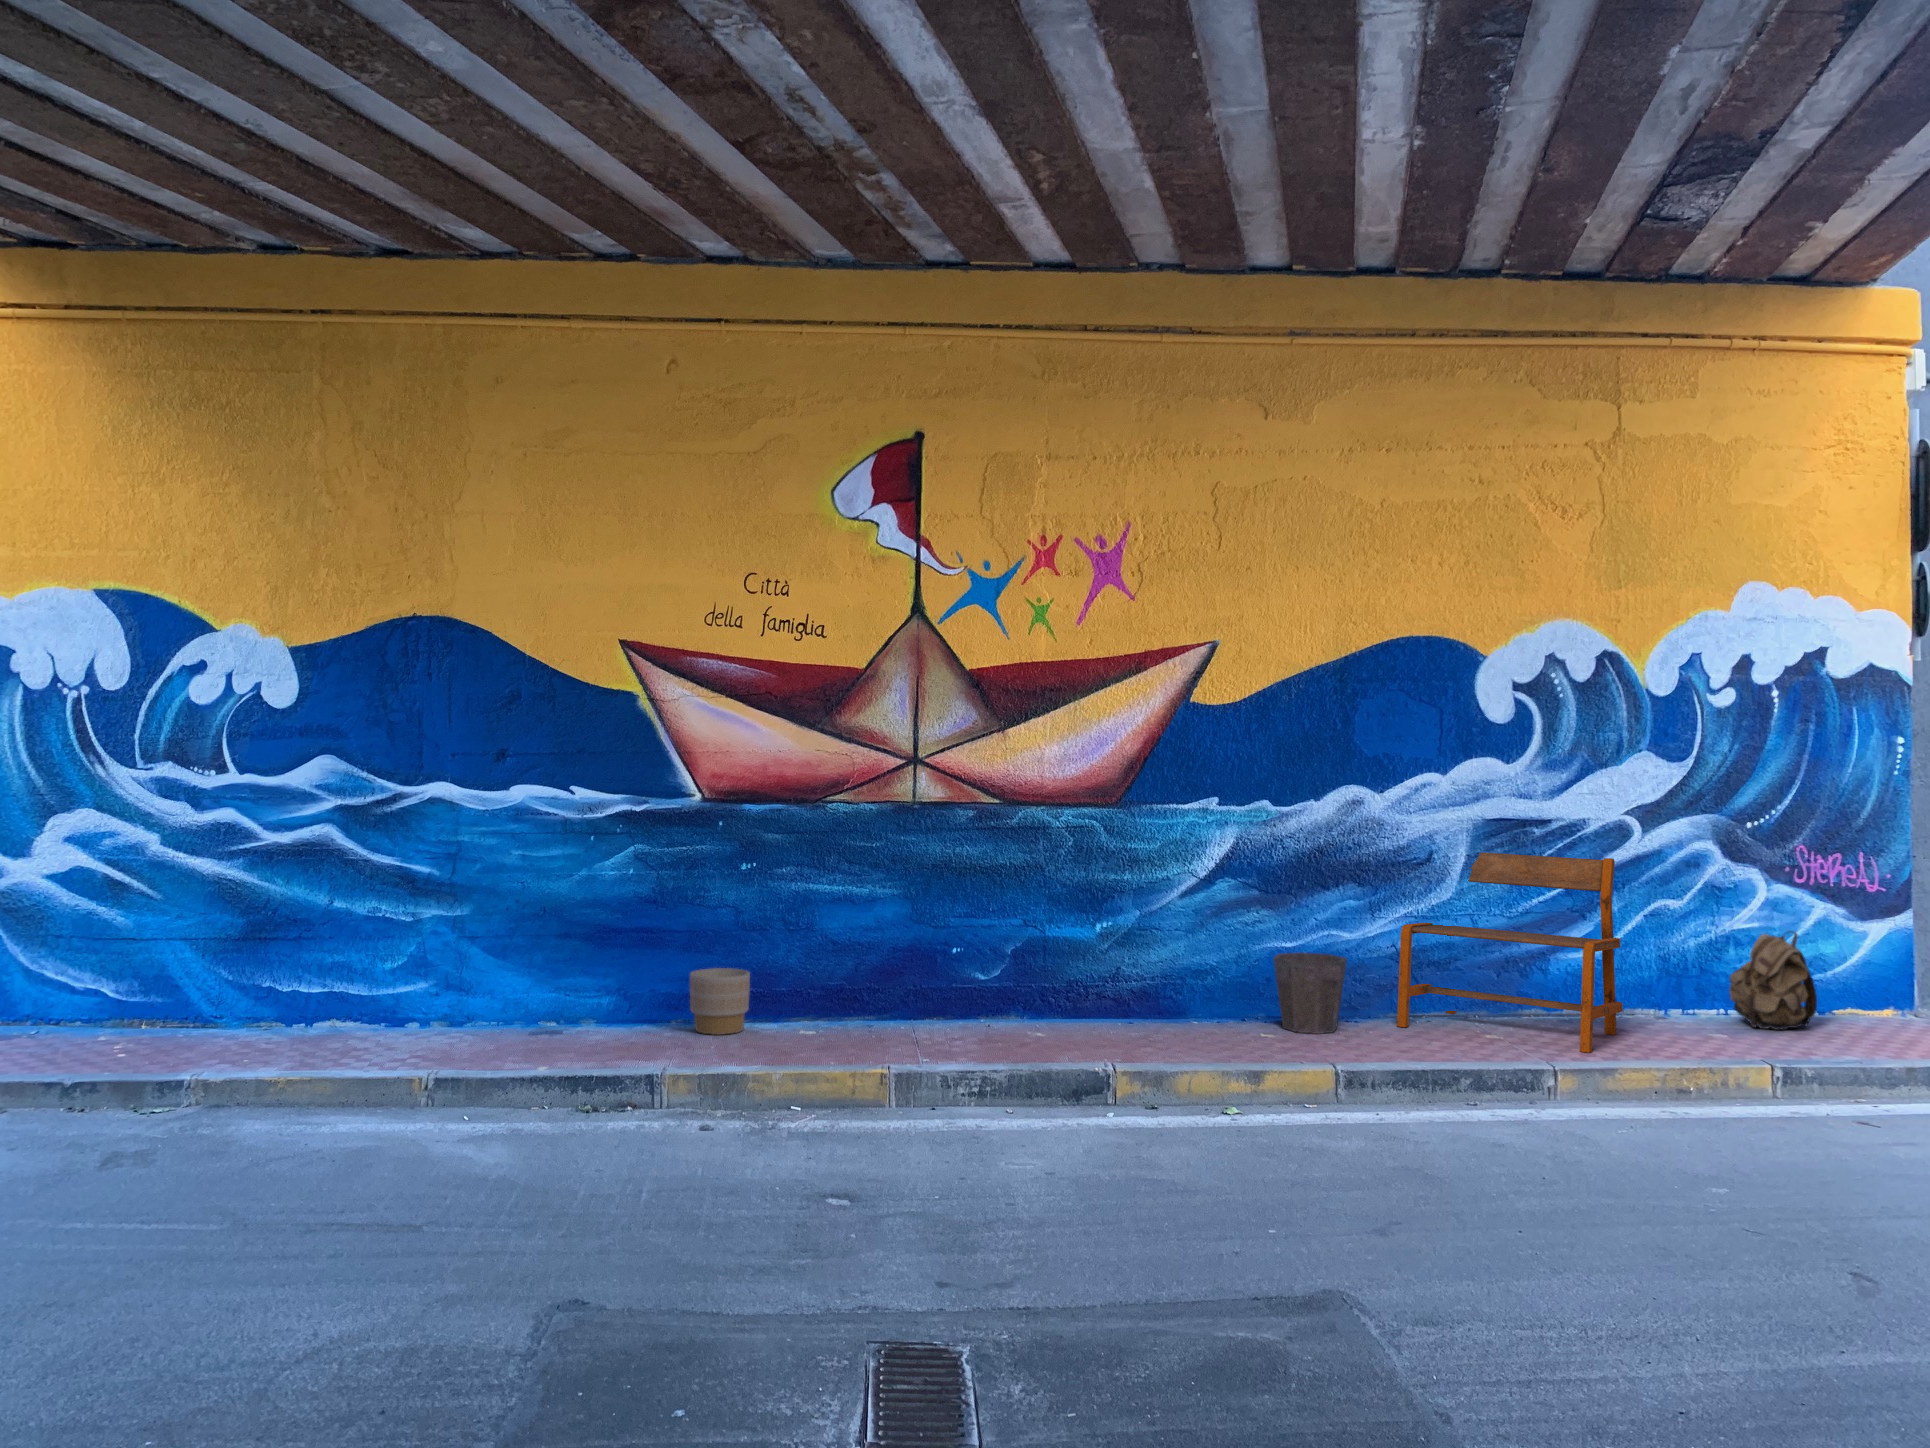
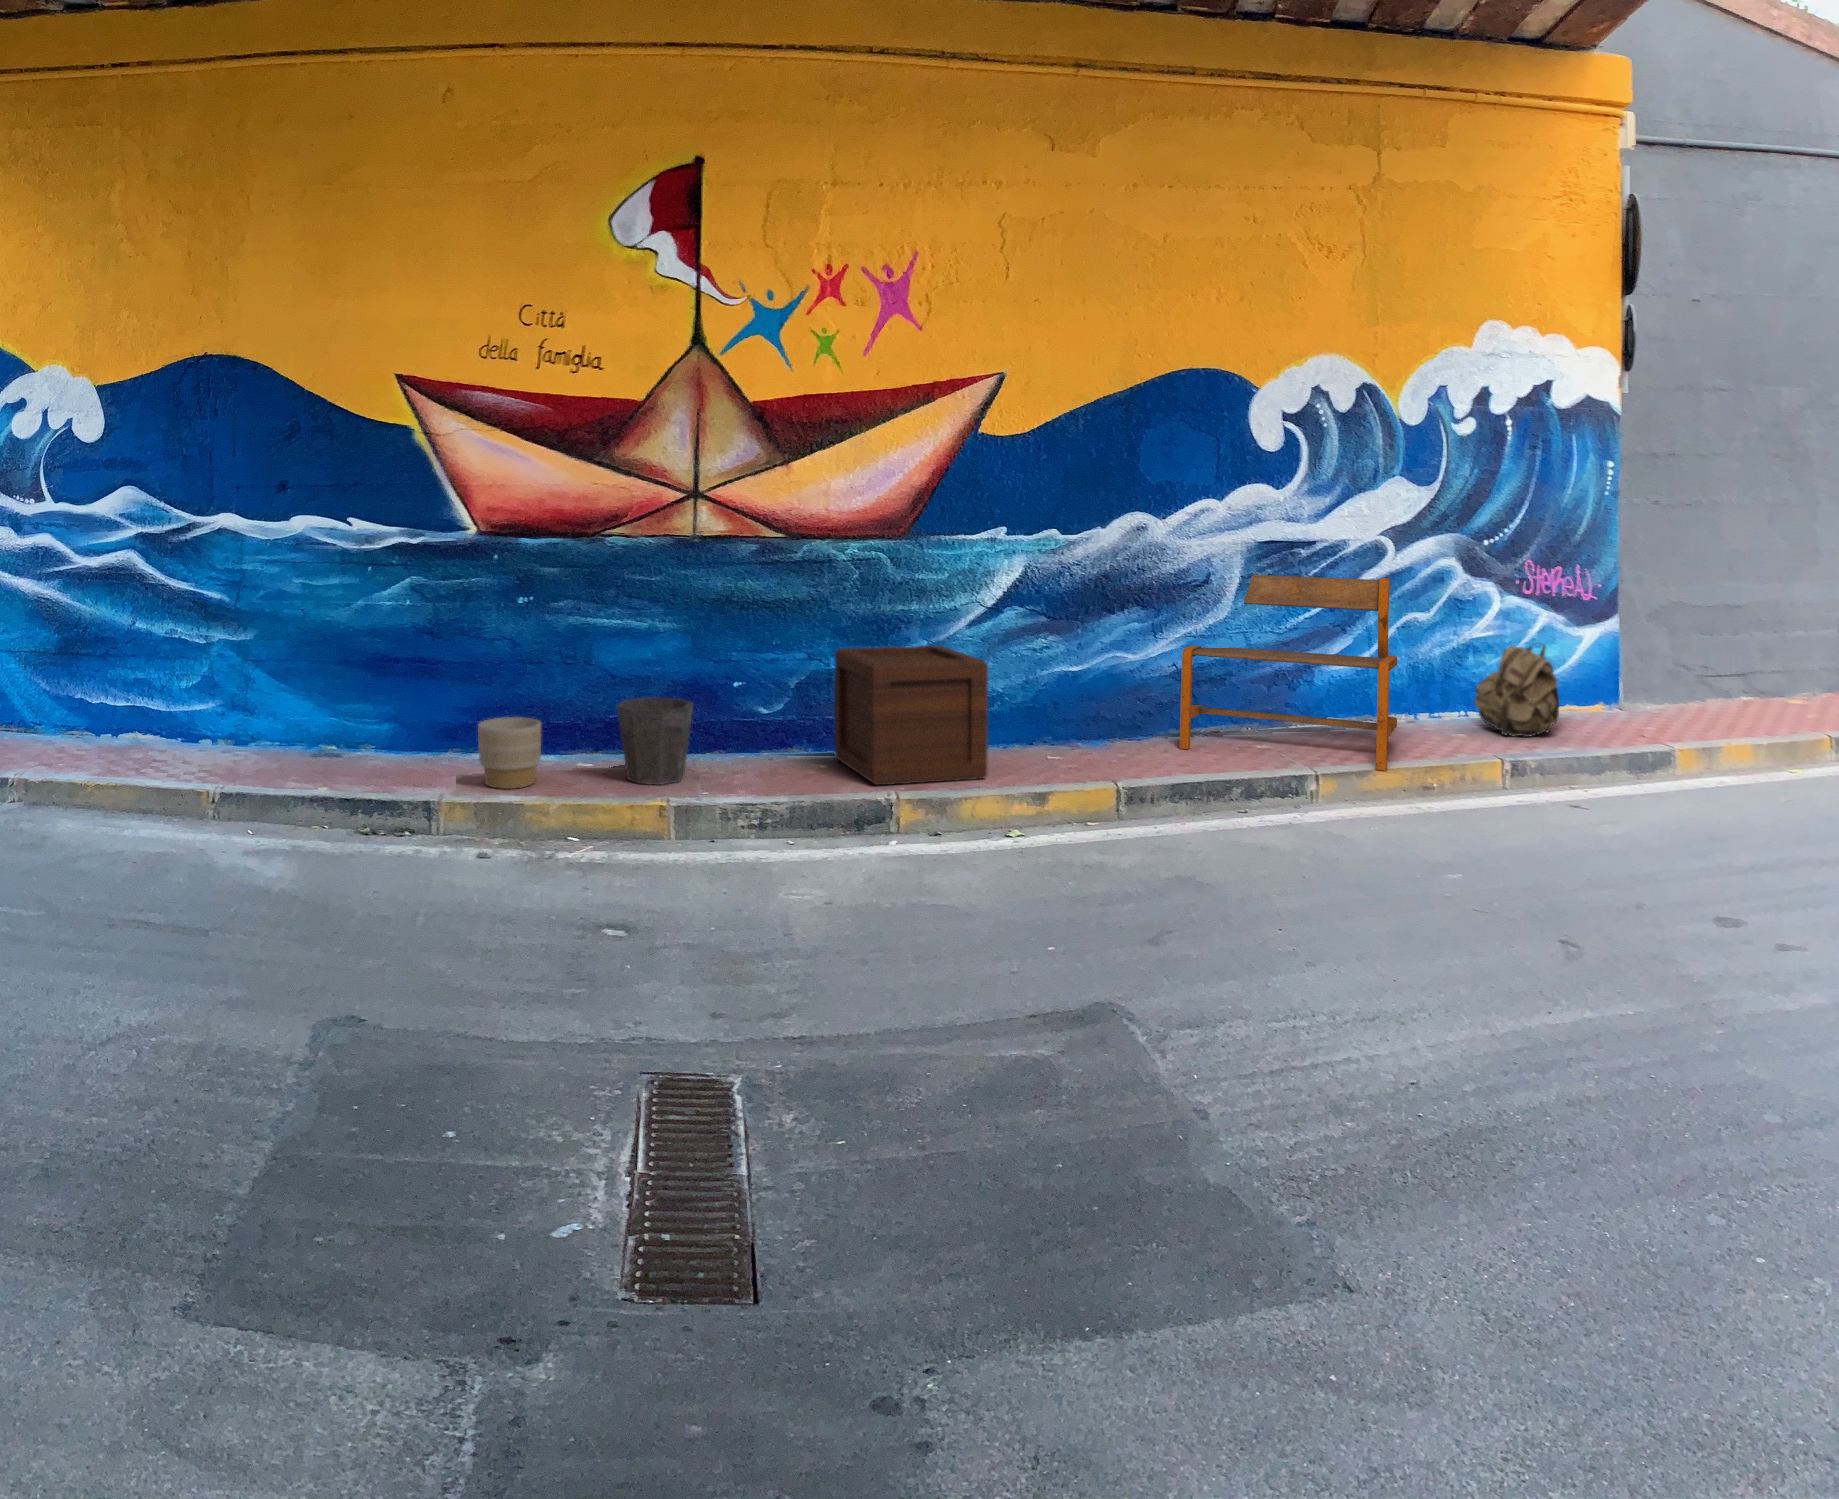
wooden crate: none [1041,913,1178,1045] -> present [834,645,988,785]
waste bin: present [1273,952,1347,1034] -> present [617,697,693,785]

